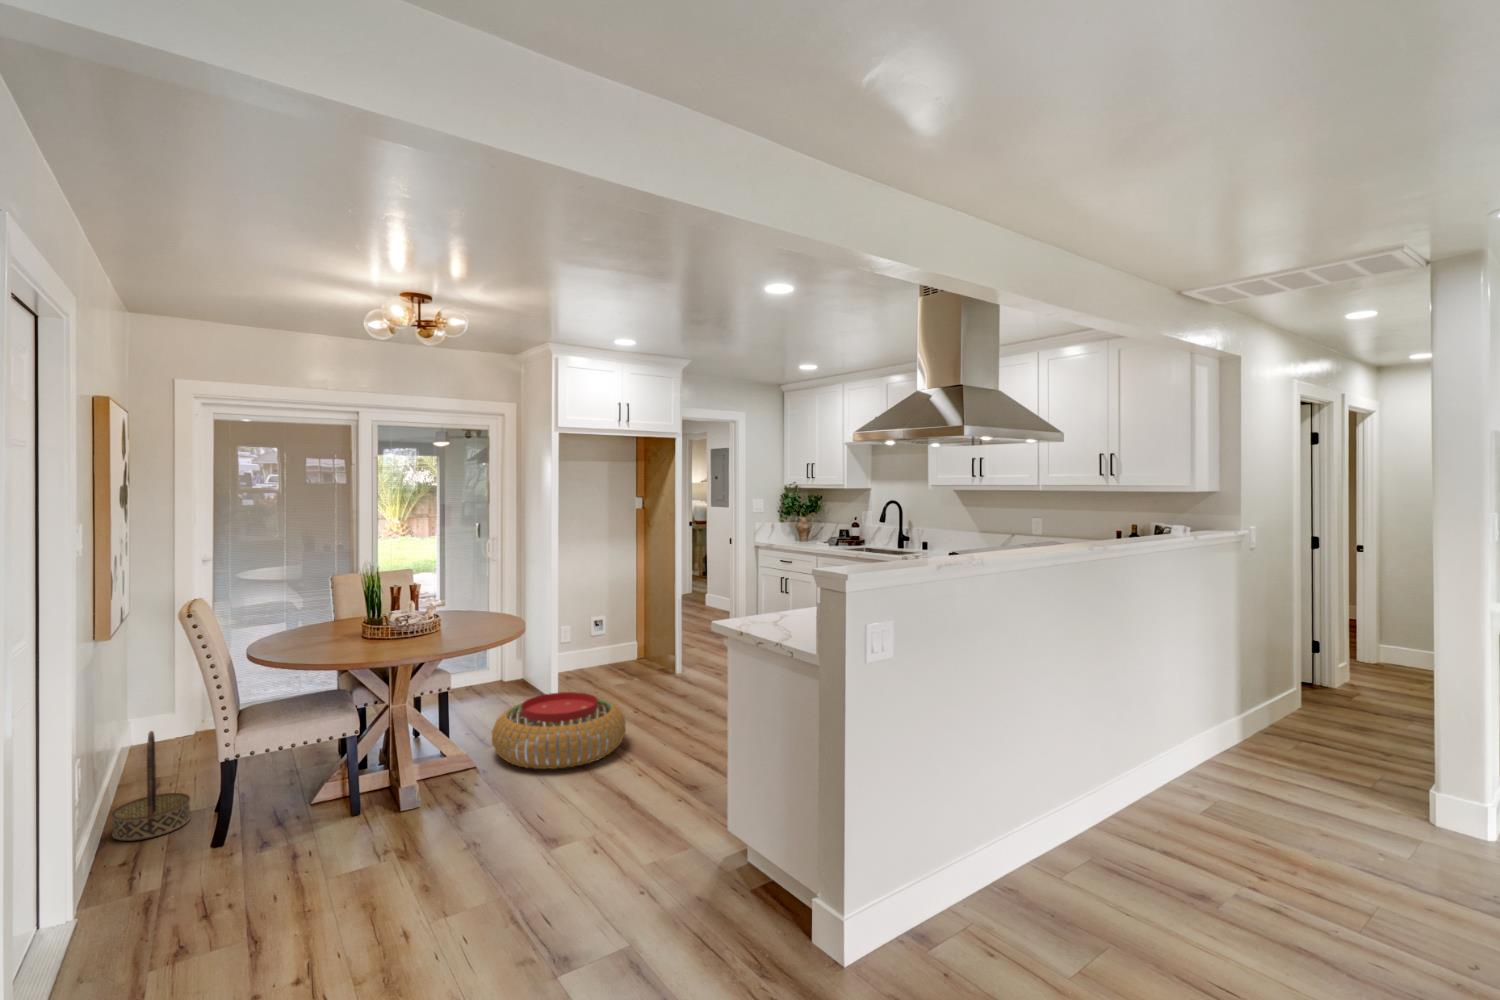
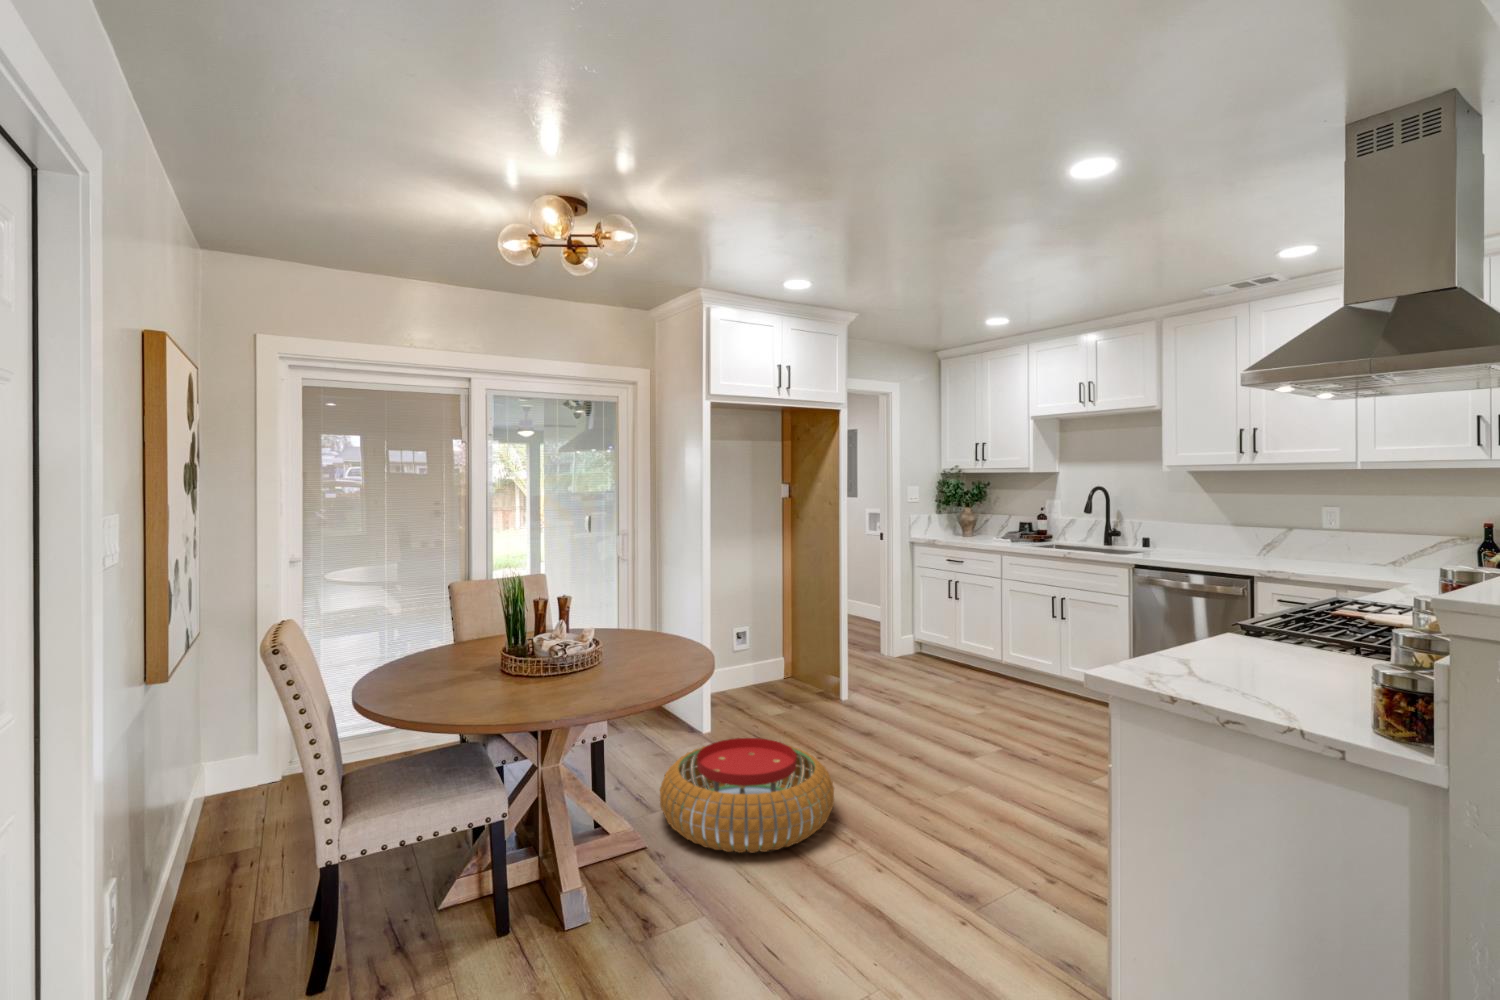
basket: present [112,731,190,841] -> none [173,808,279,972]

